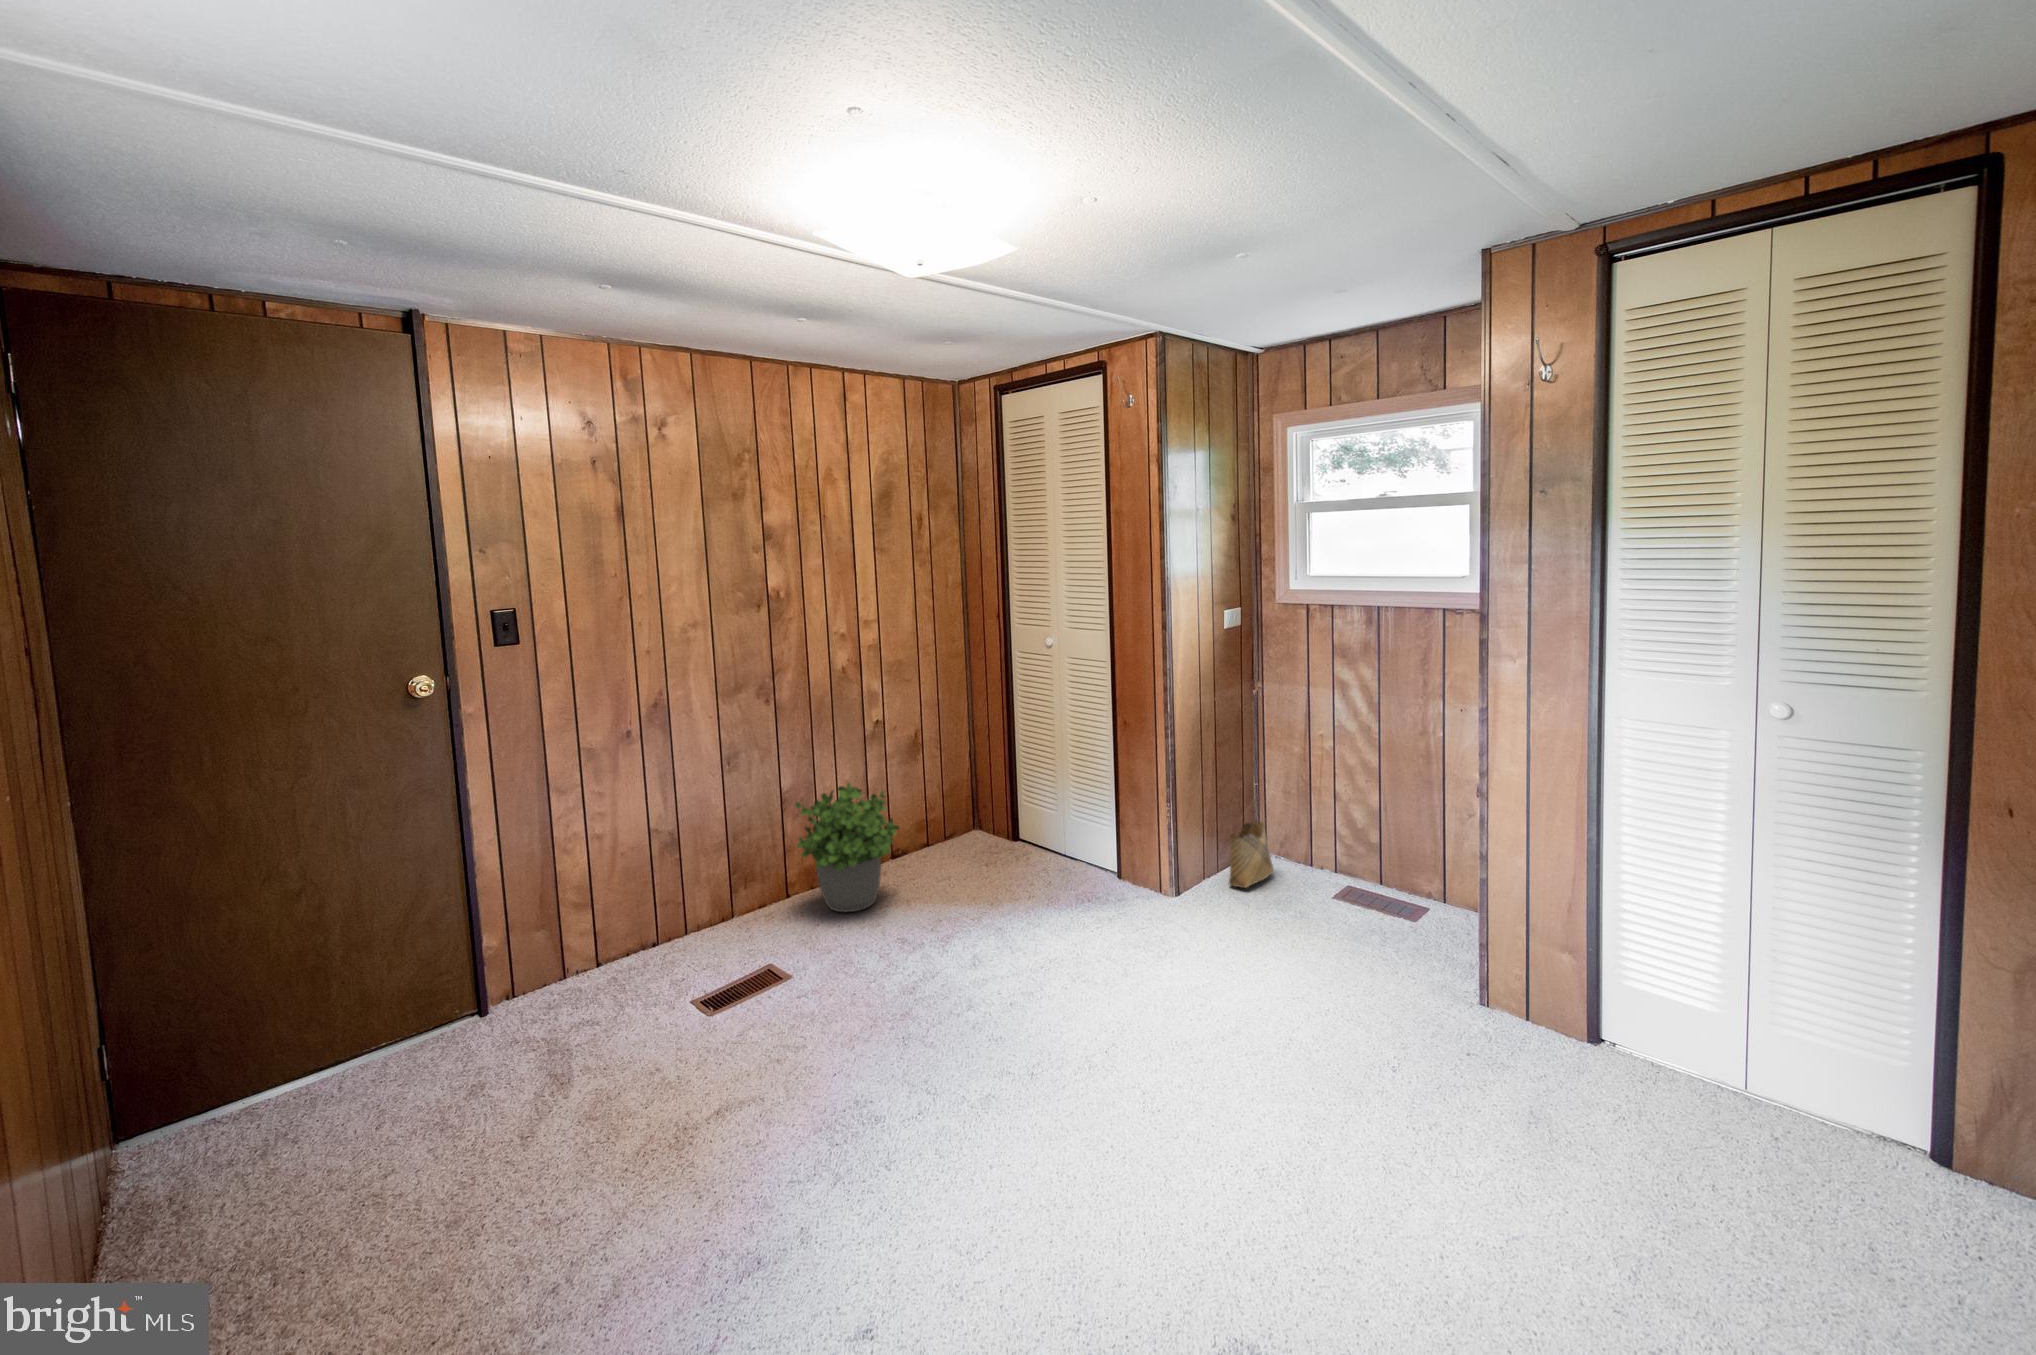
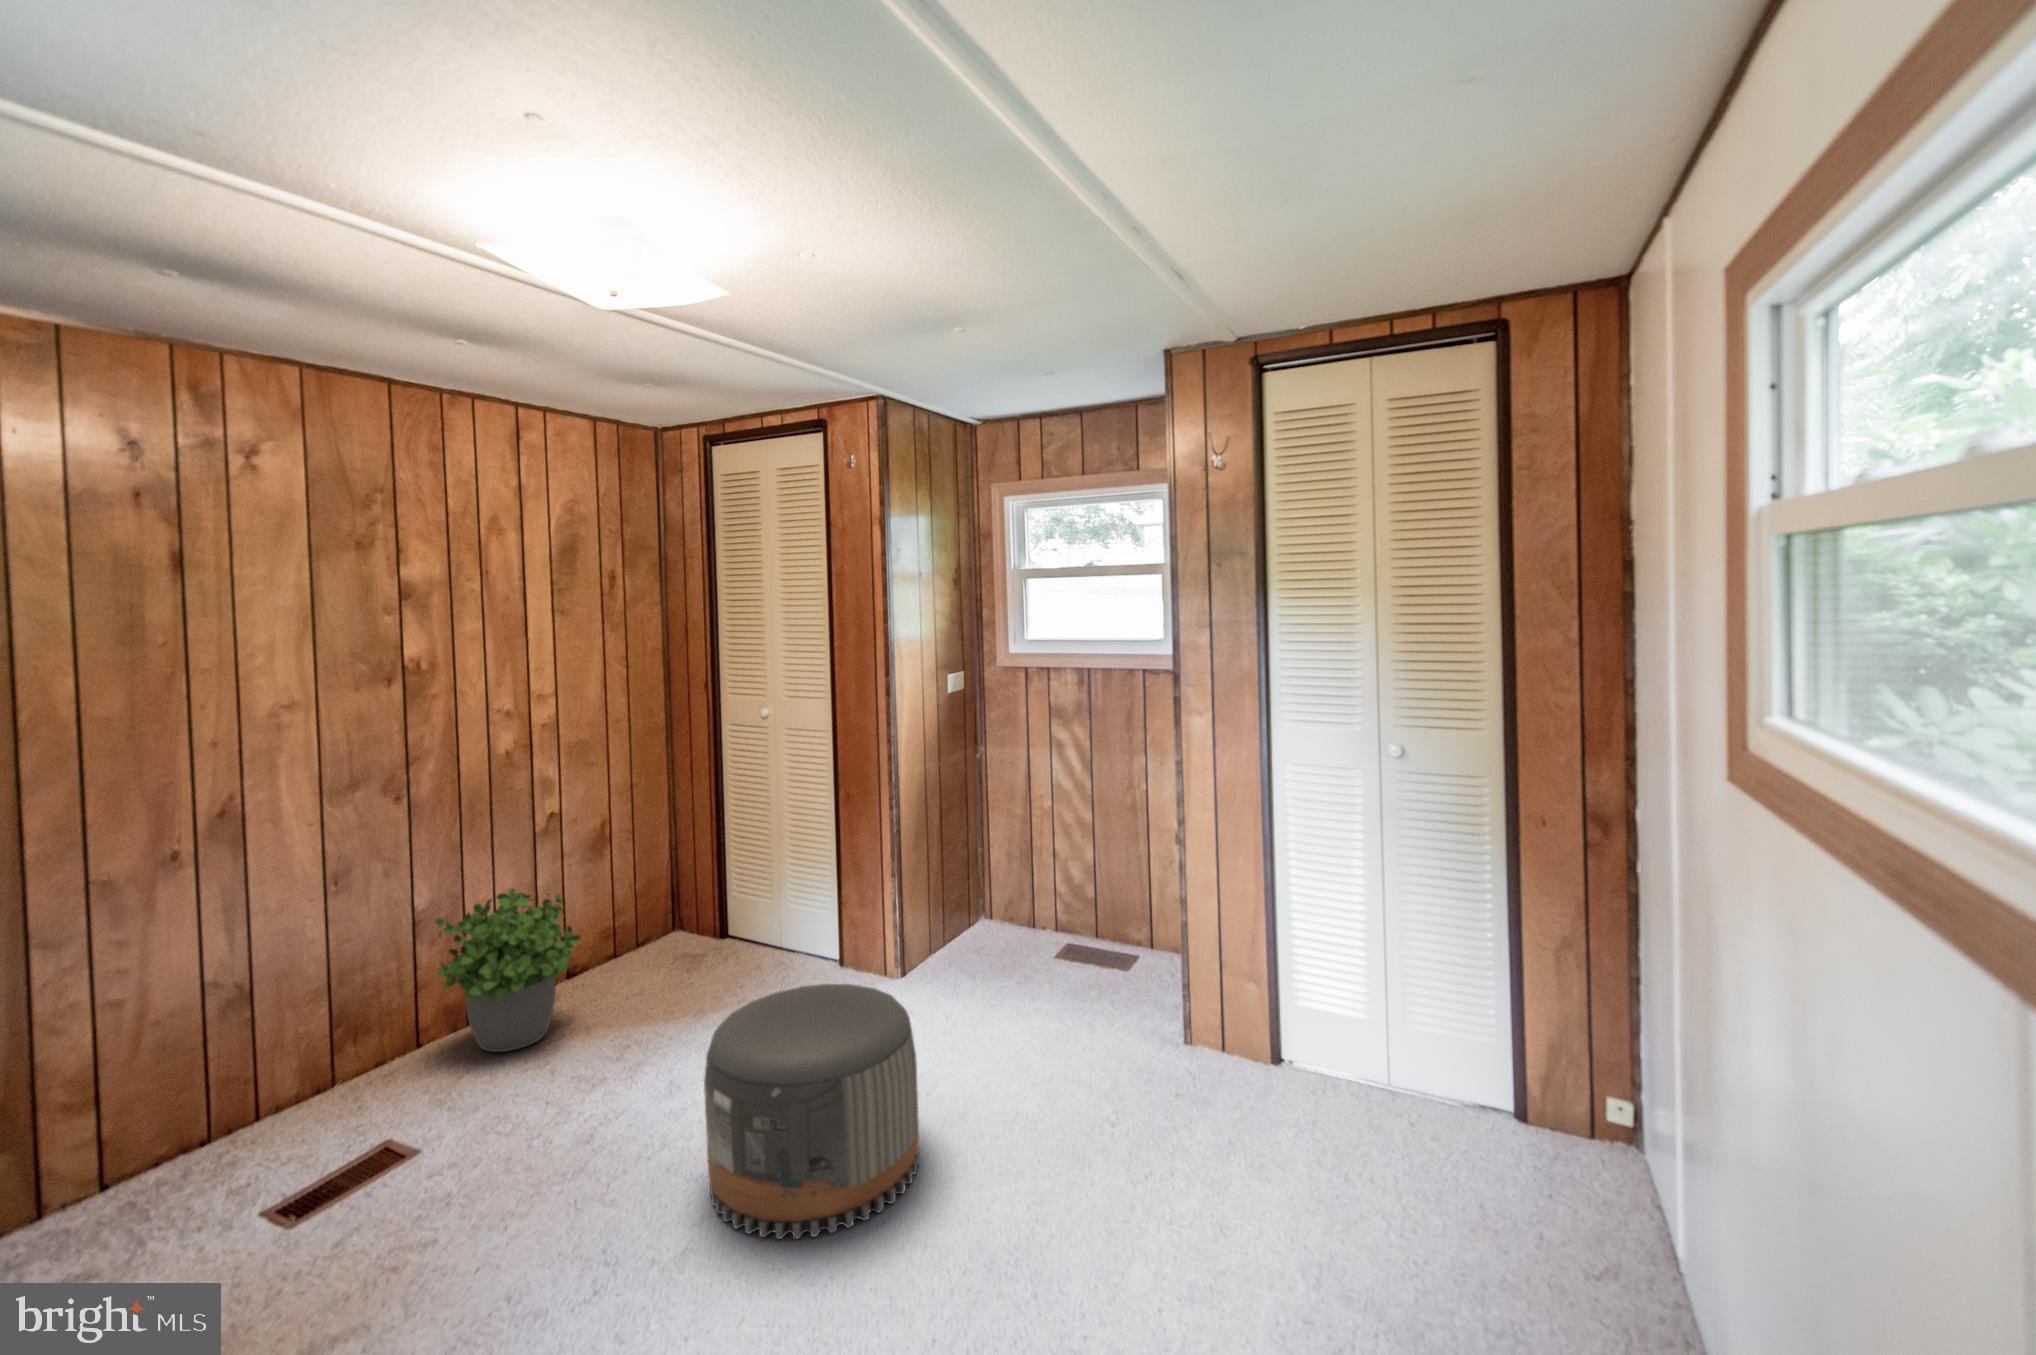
woven basket: present [1229,797,1273,888] -> none [958,868,1004,962]
pouf: none [989,891,1169,1098] -> present [704,984,919,1239]

